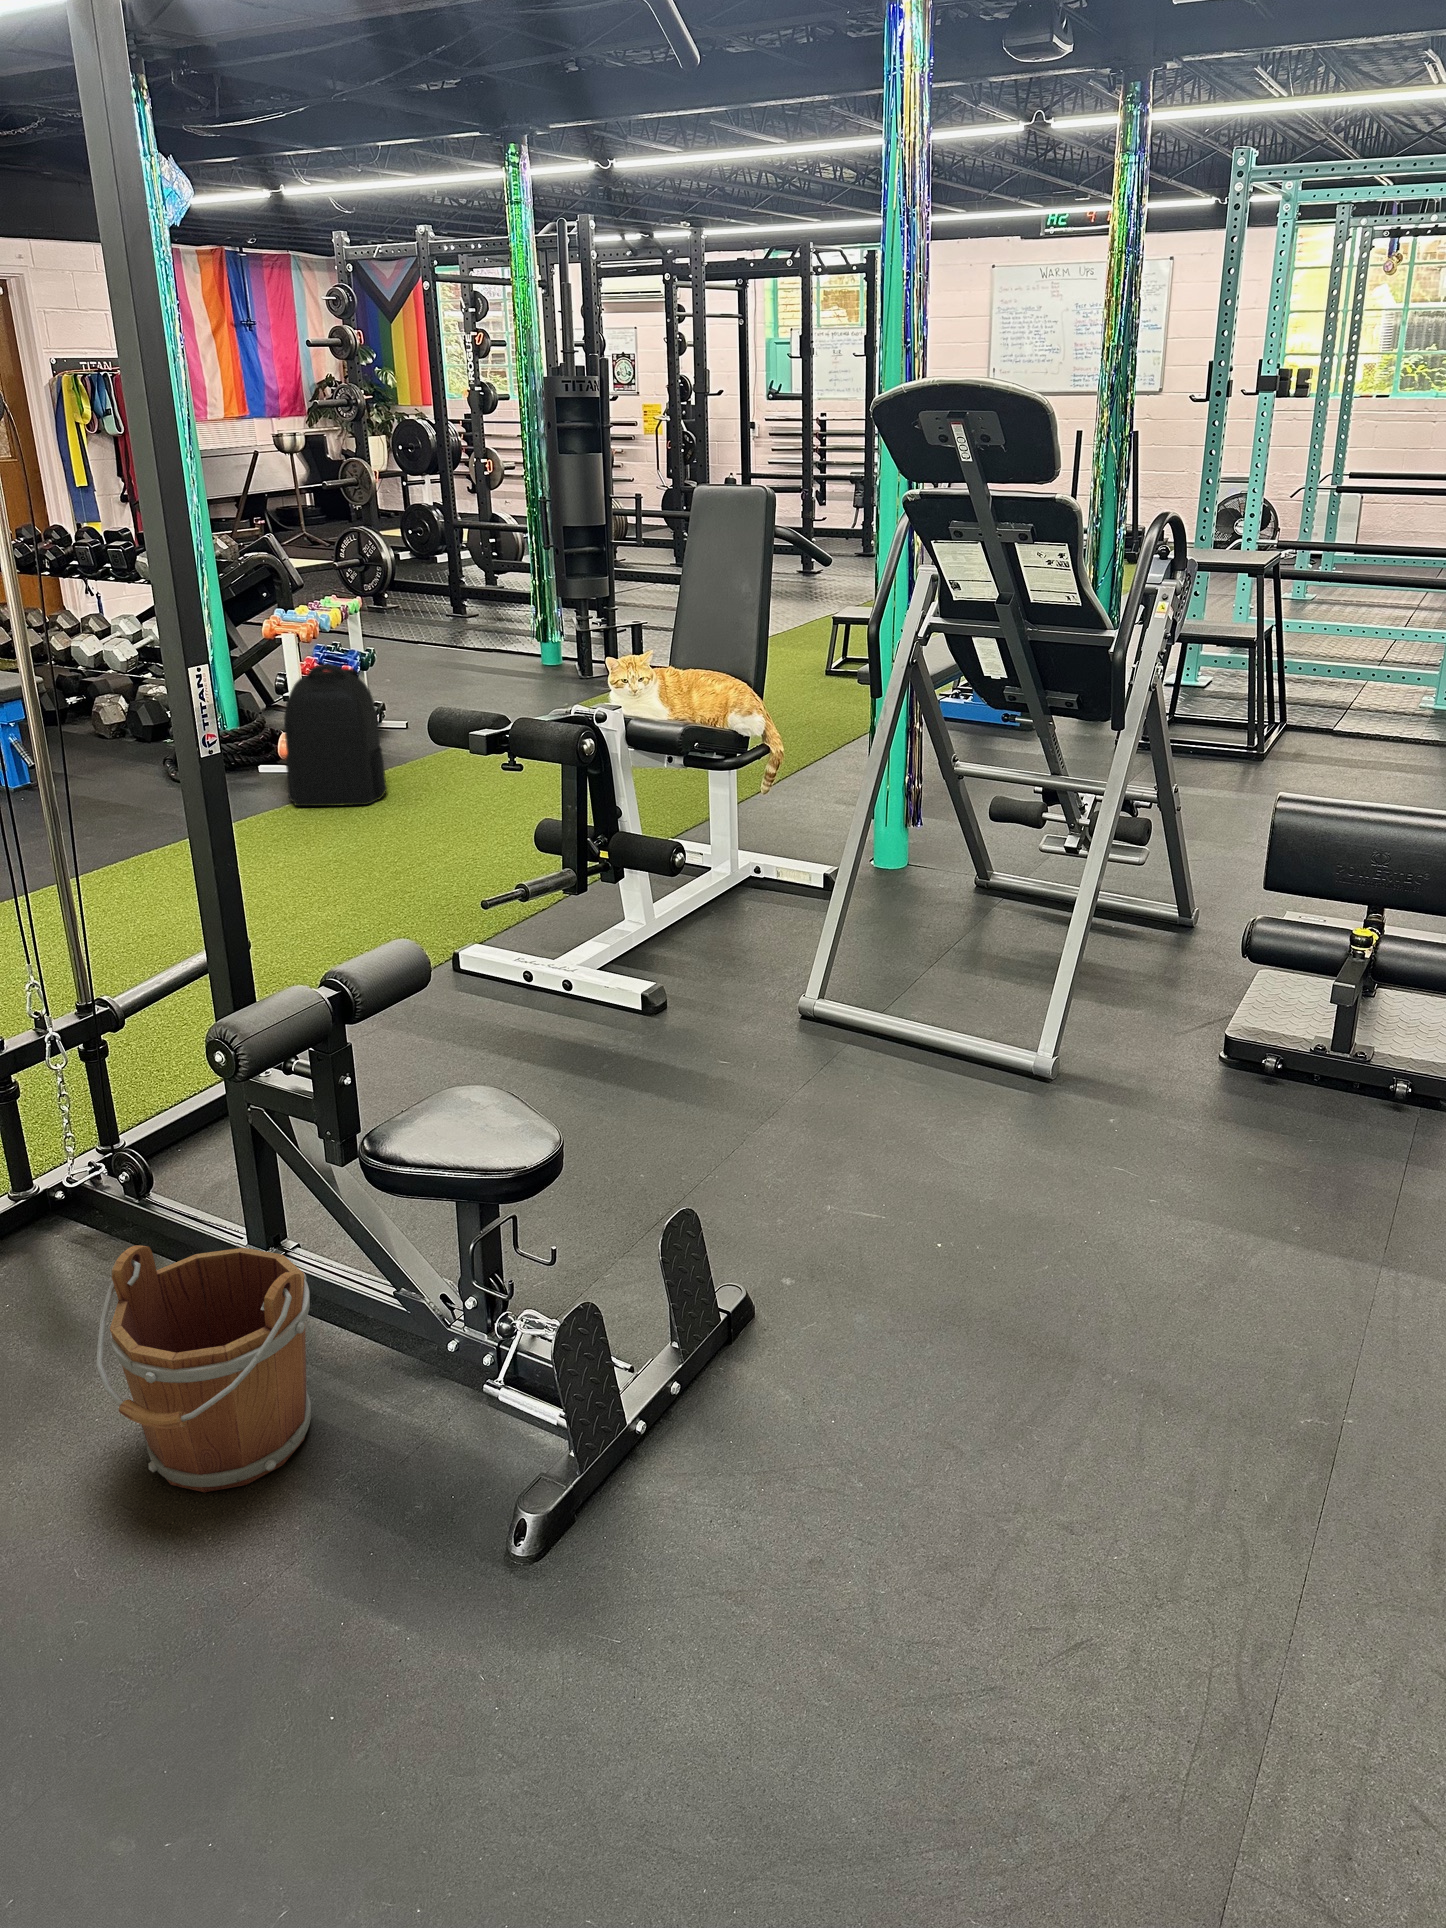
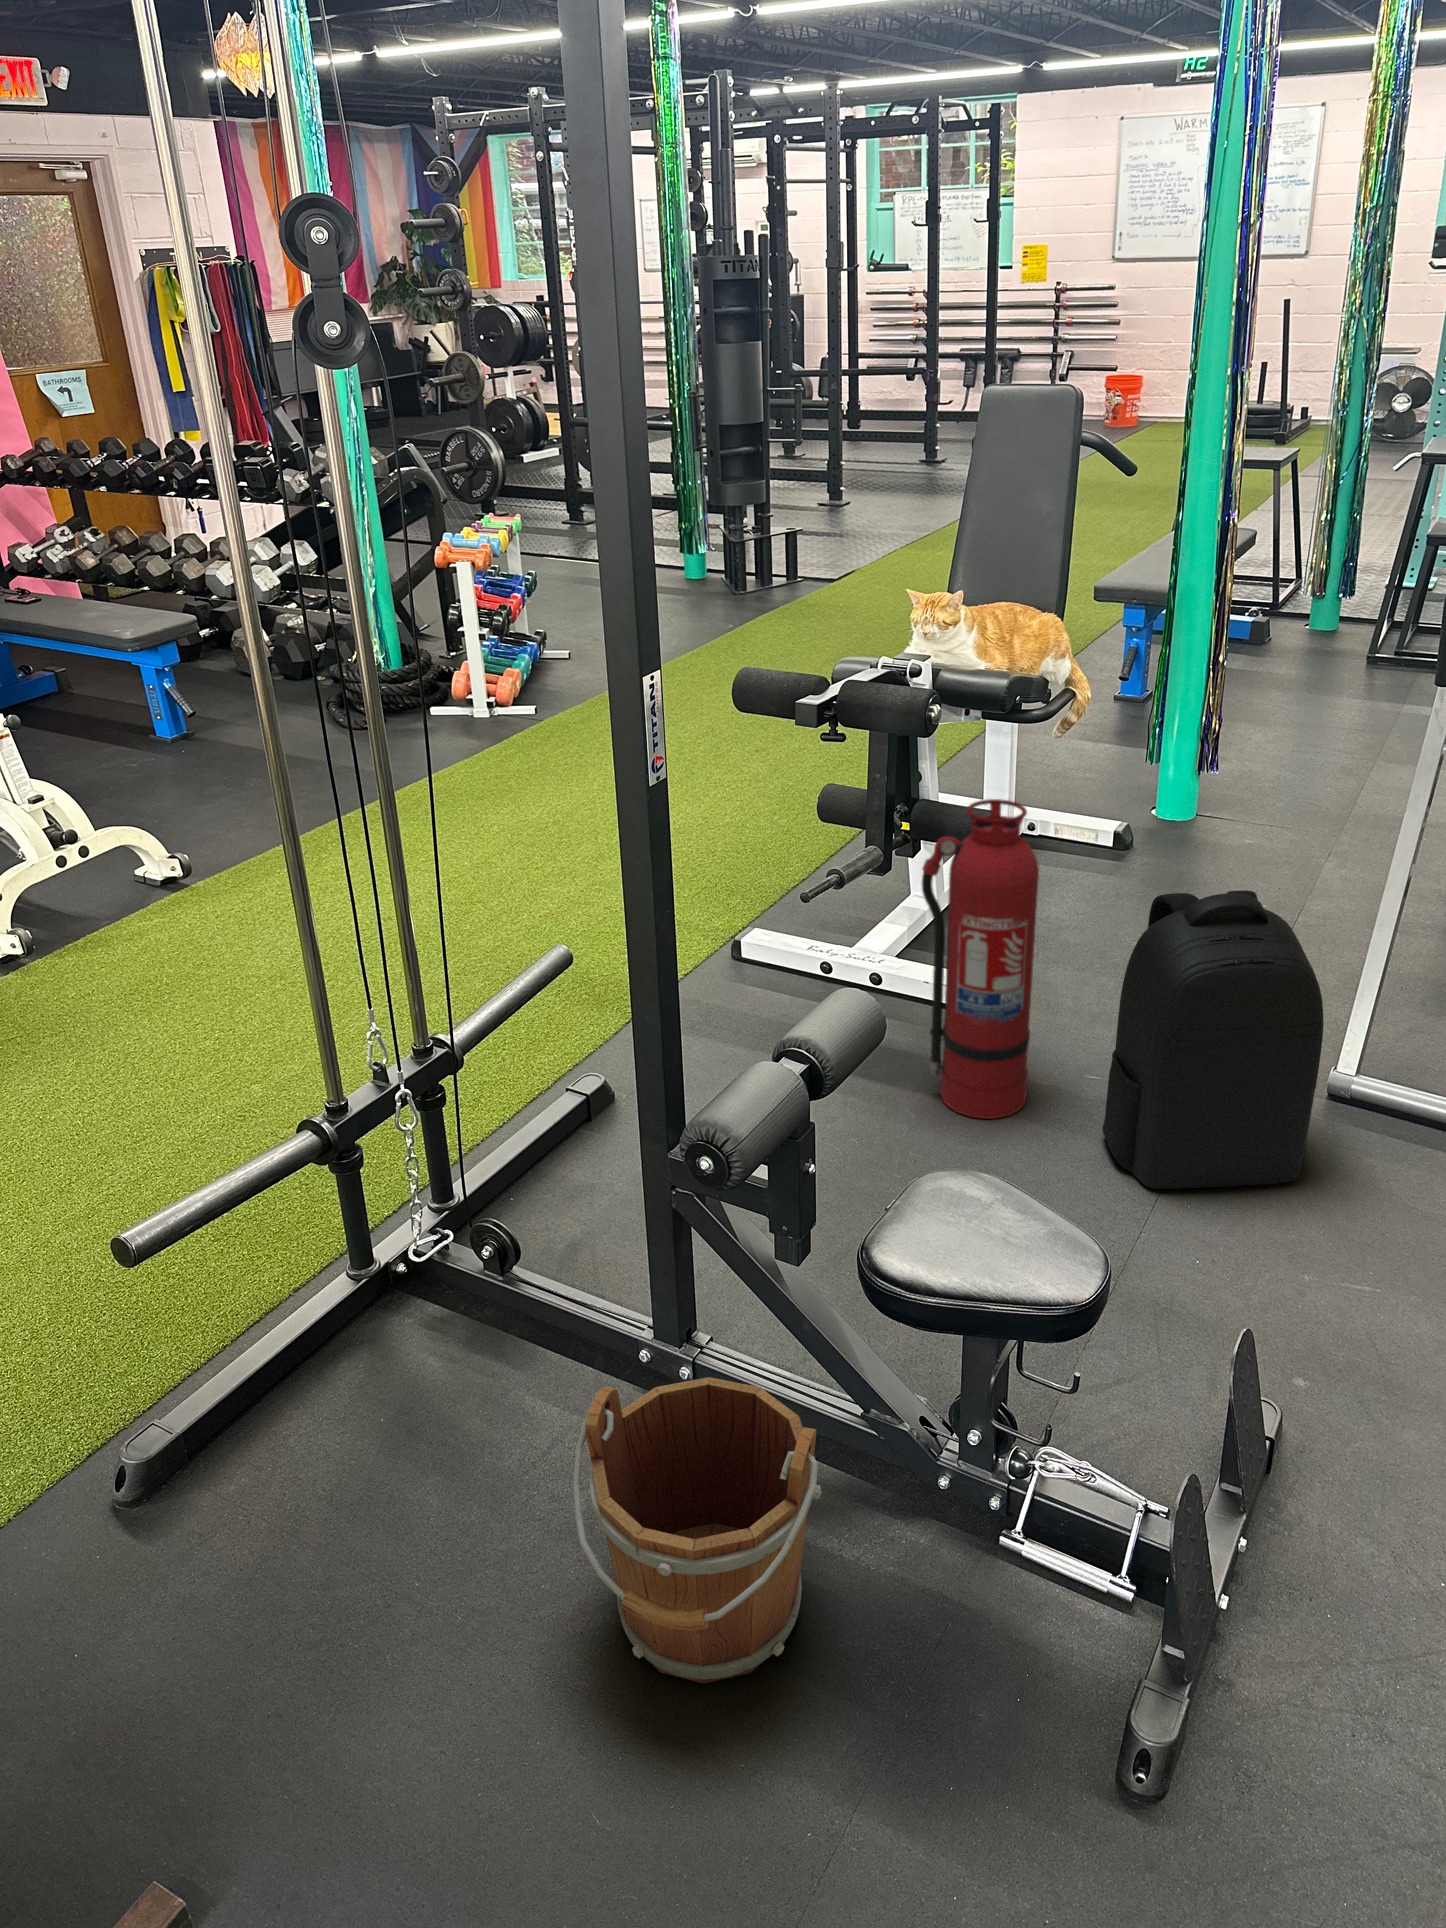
backpack: present [284,664,387,806] -> present [1102,891,1324,1189]
fire extinguisher: none [559,814,665,1094] -> present [922,799,1039,1119]

